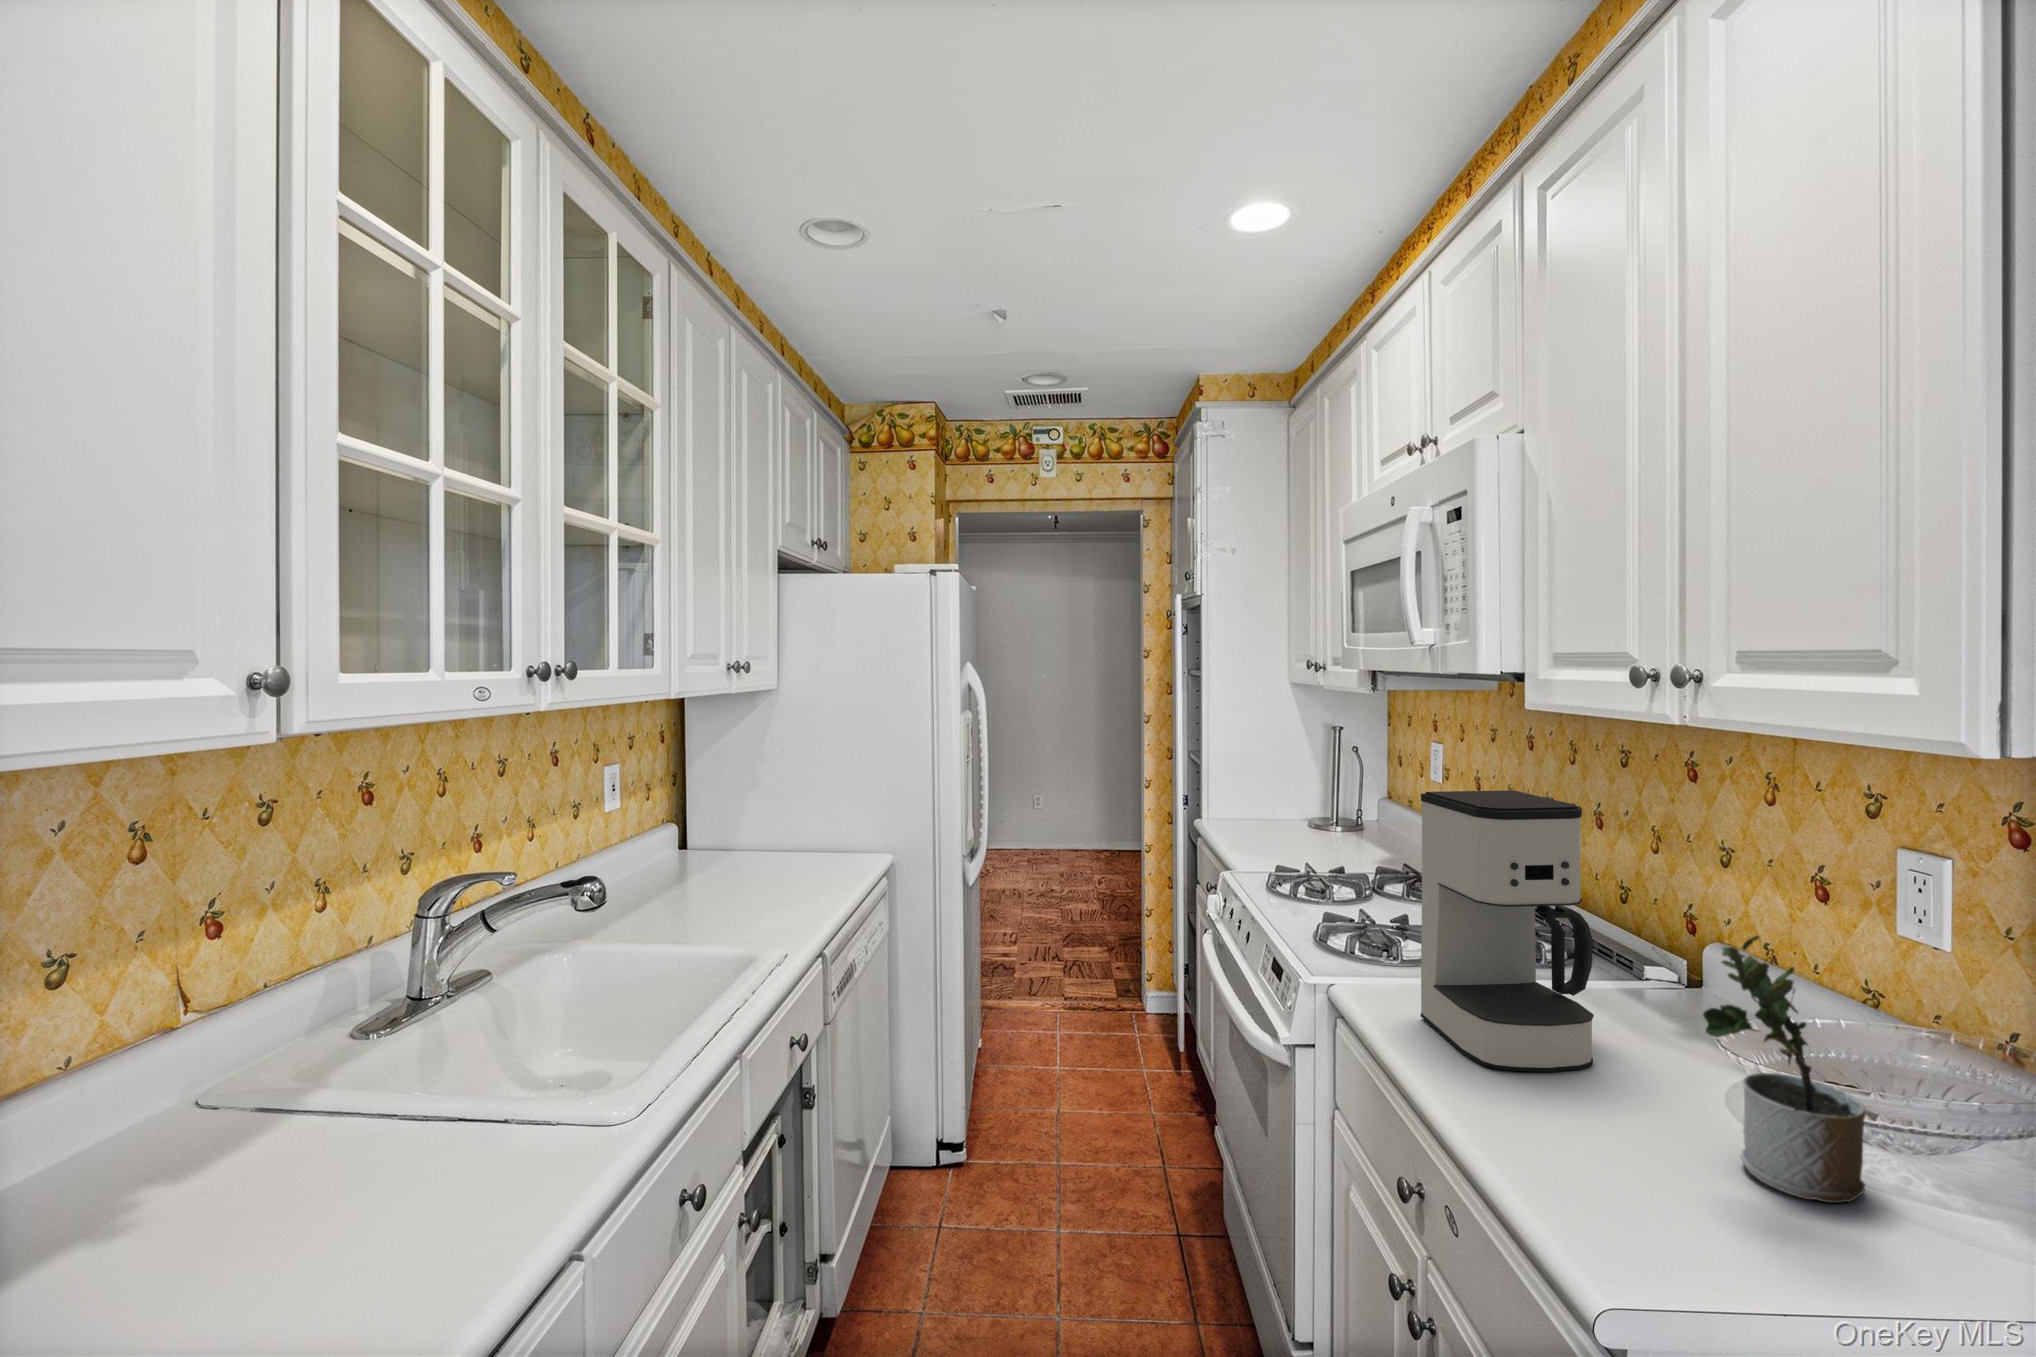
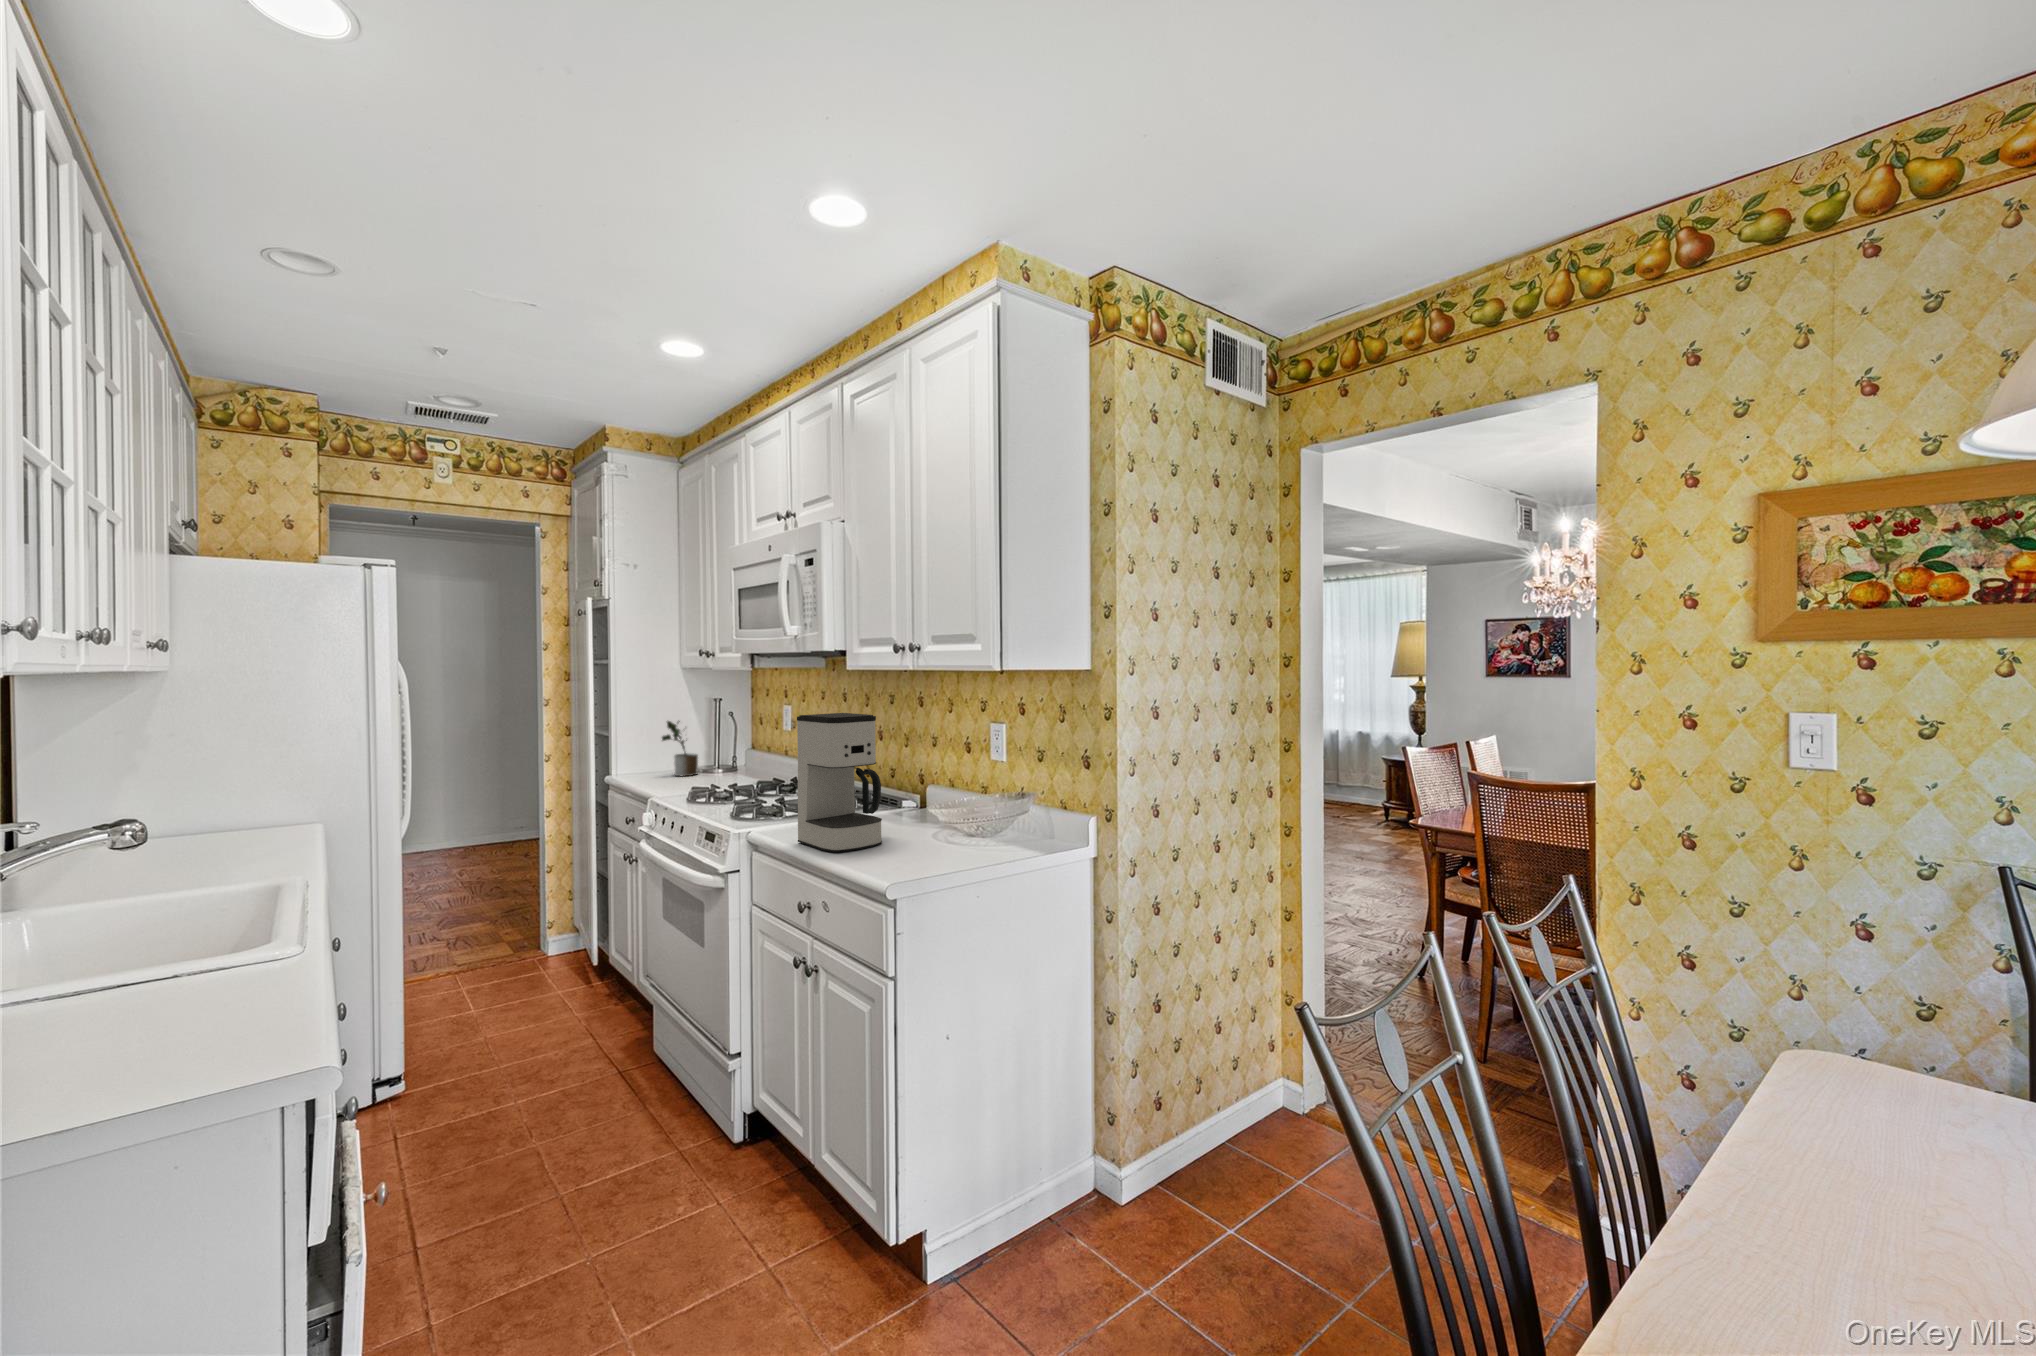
potted plant: present [1703,935,1865,1203] -> present [662,721,698,776]

